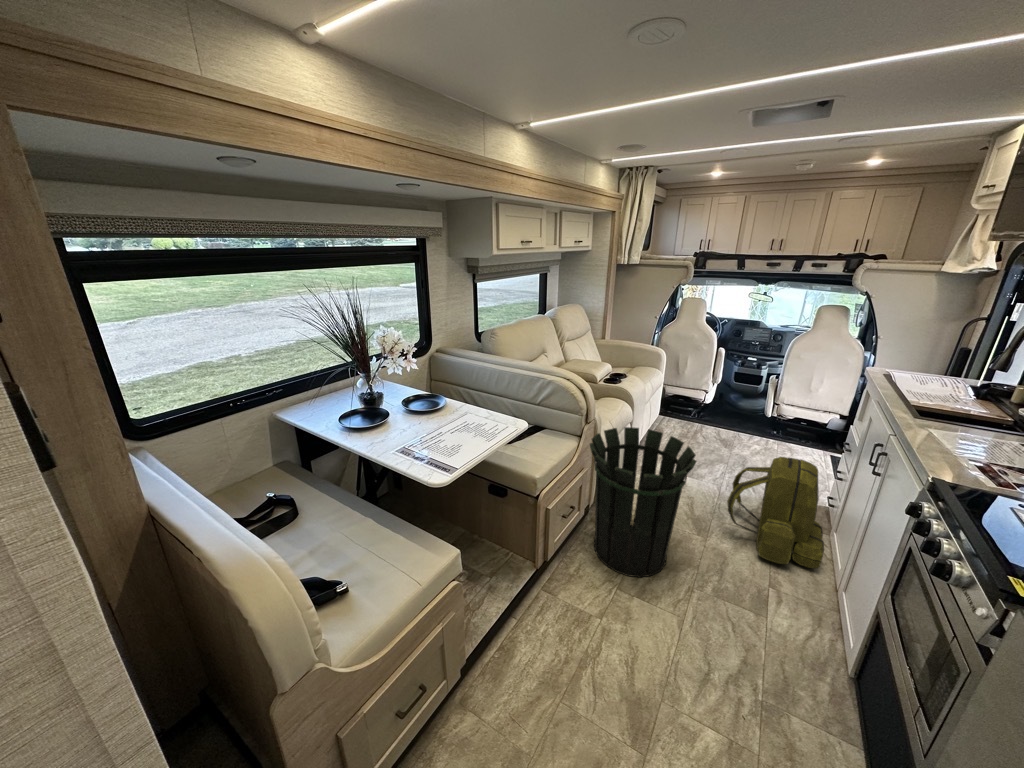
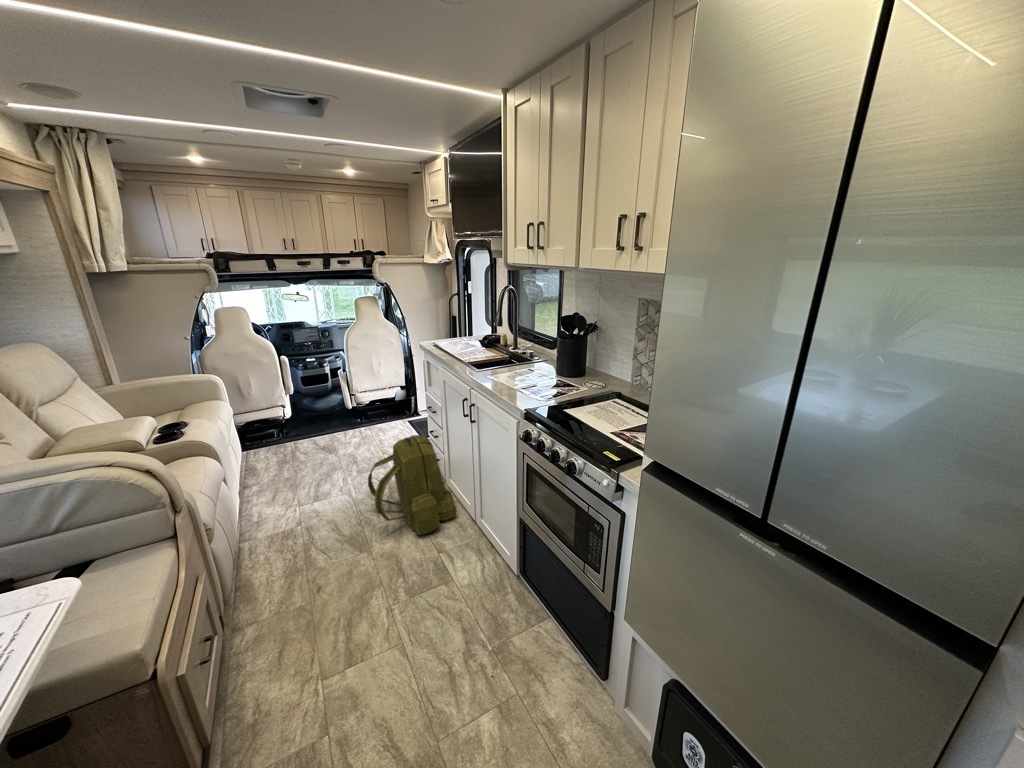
waste bin: present [590,427,697,577] -> none [200,470,354,669]

